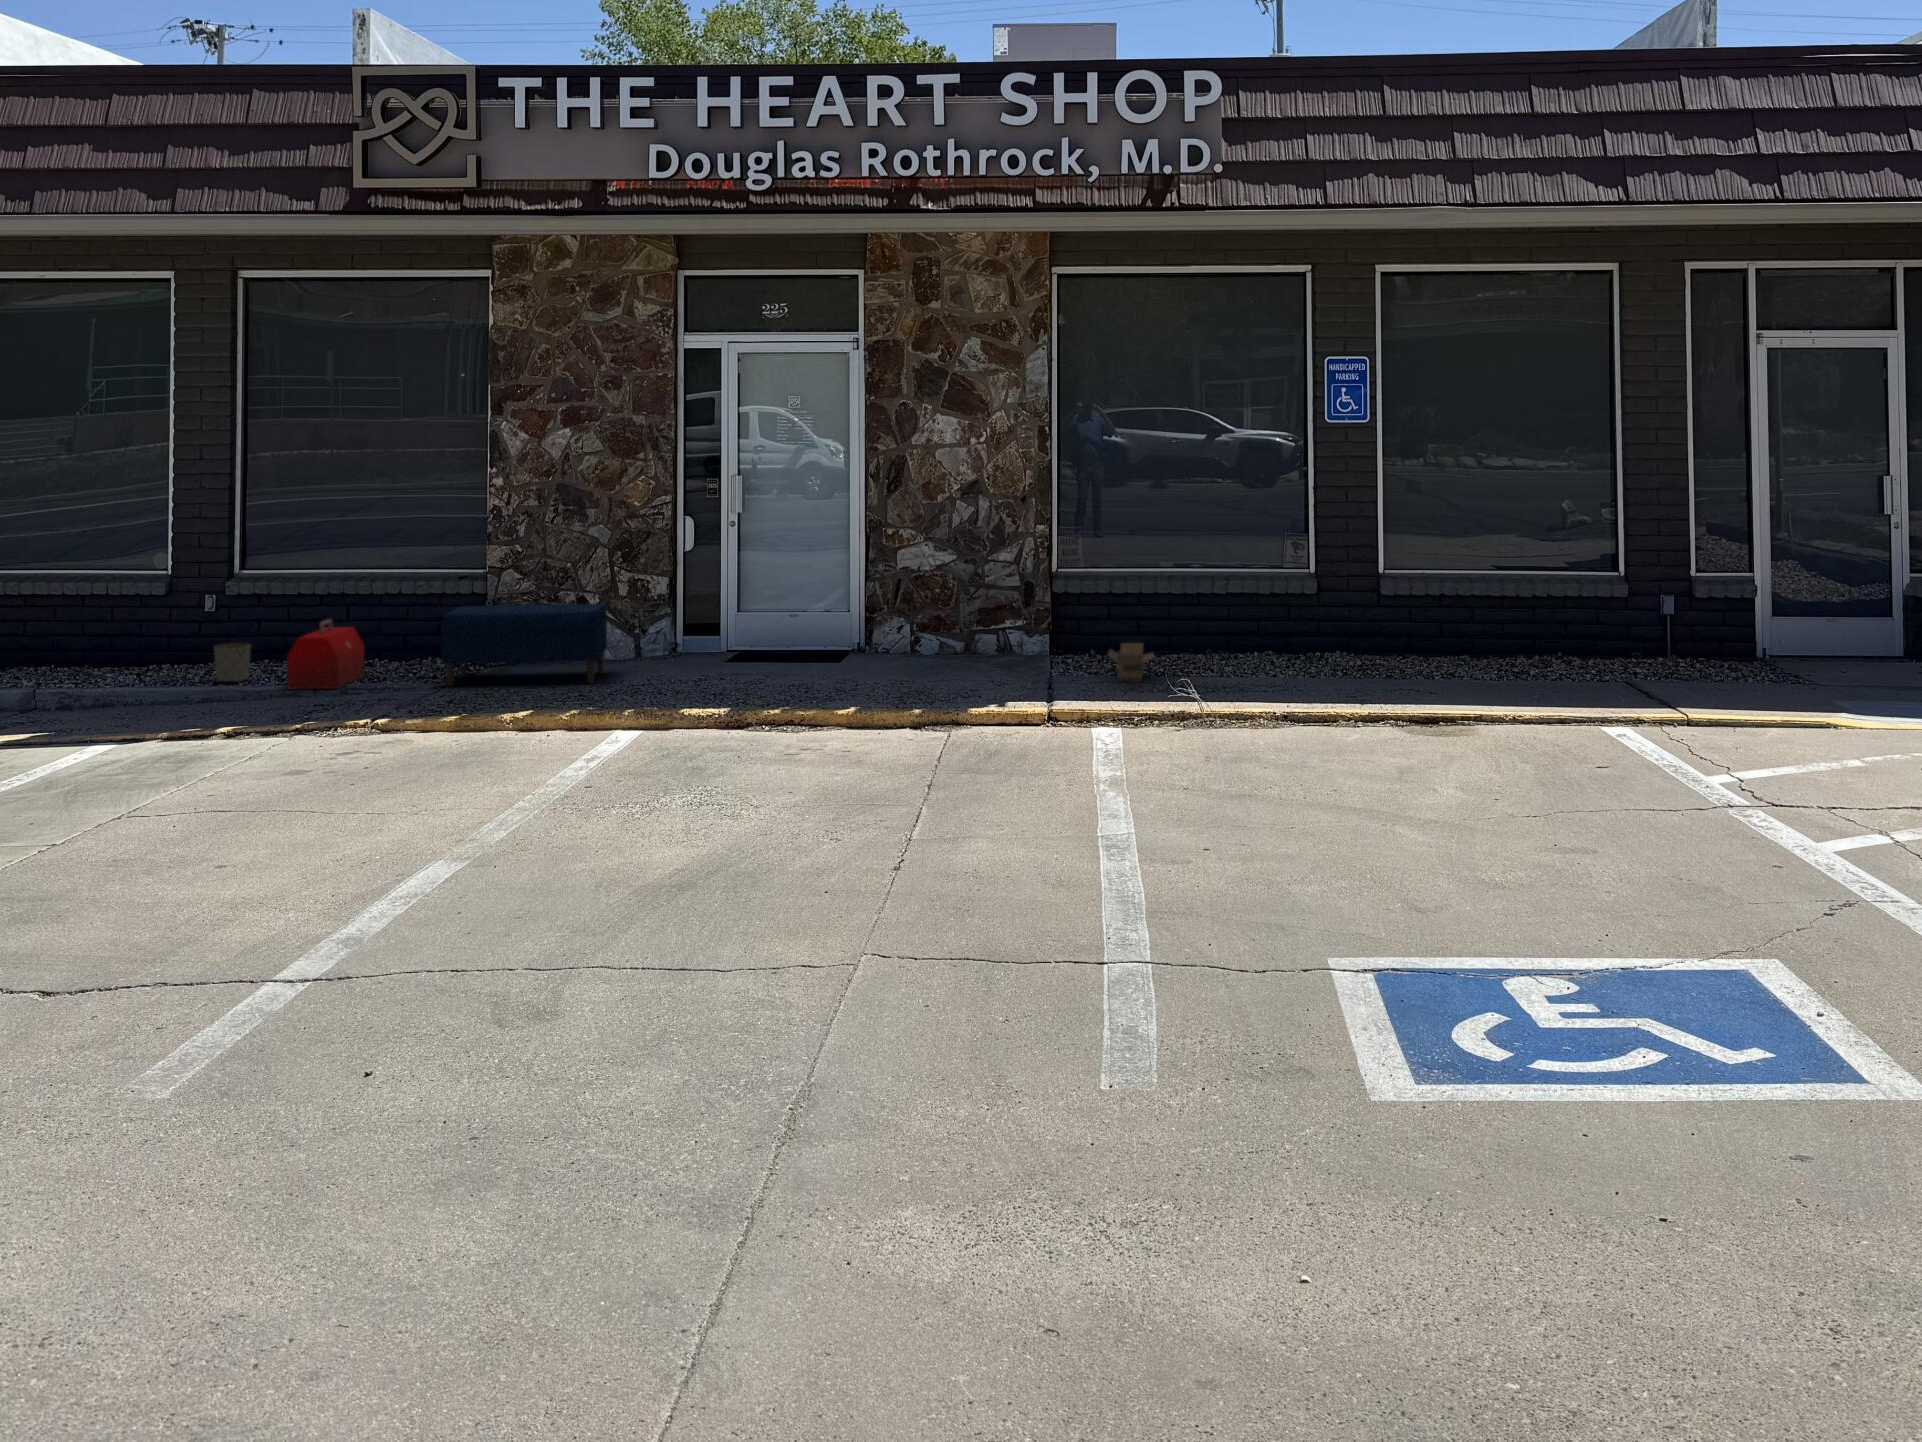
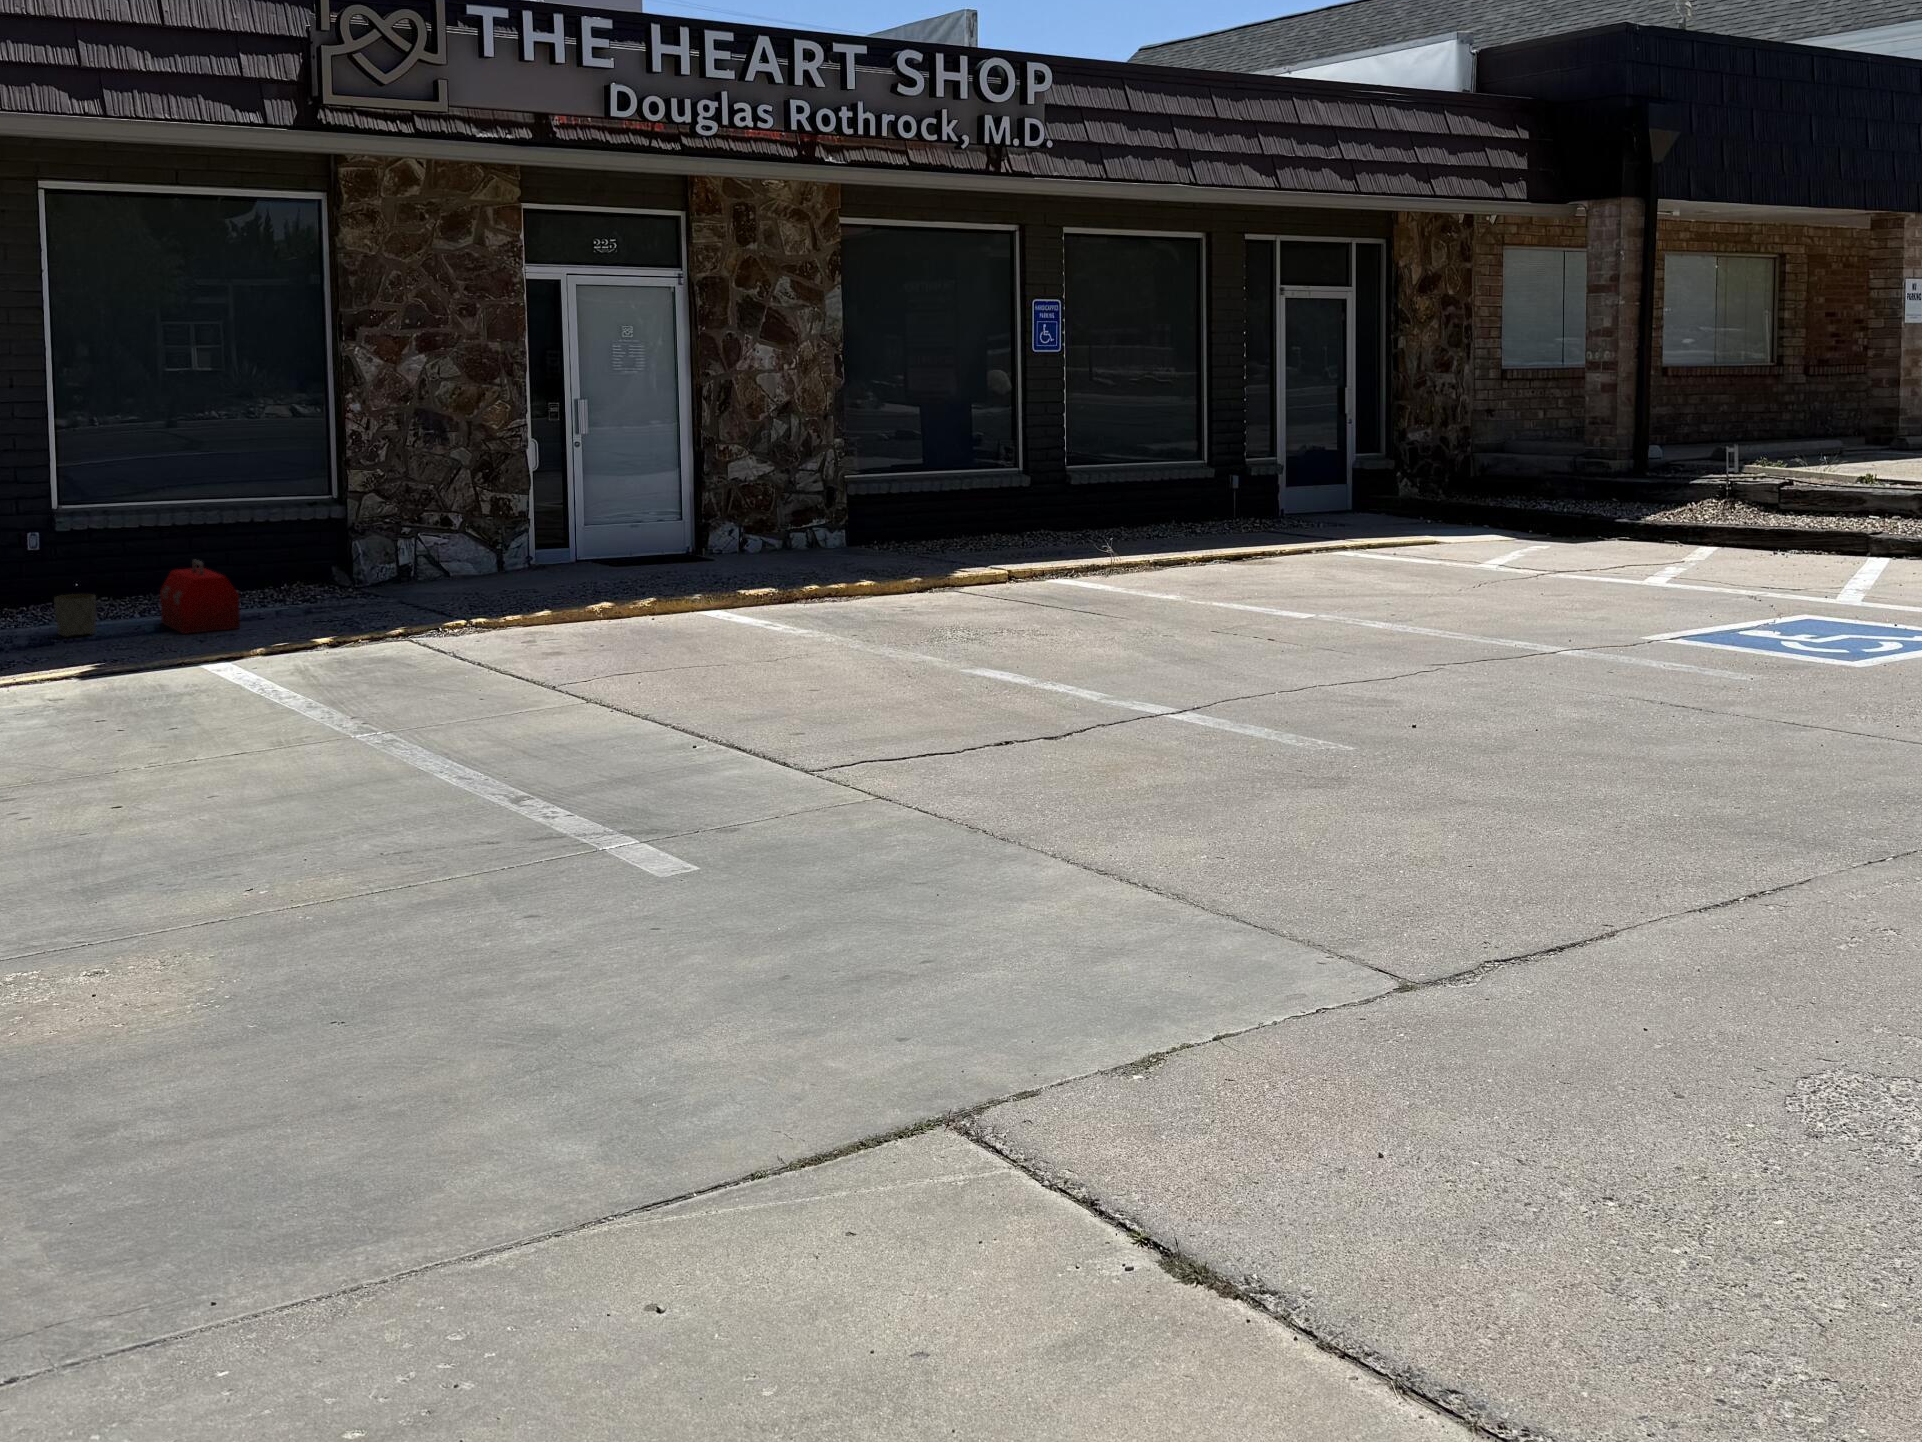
bench: present [442,603,607,686] -> none [320,527,495,616]
cardboard box: present [1108,643,1153,682] -> none [899,531,949,561]

